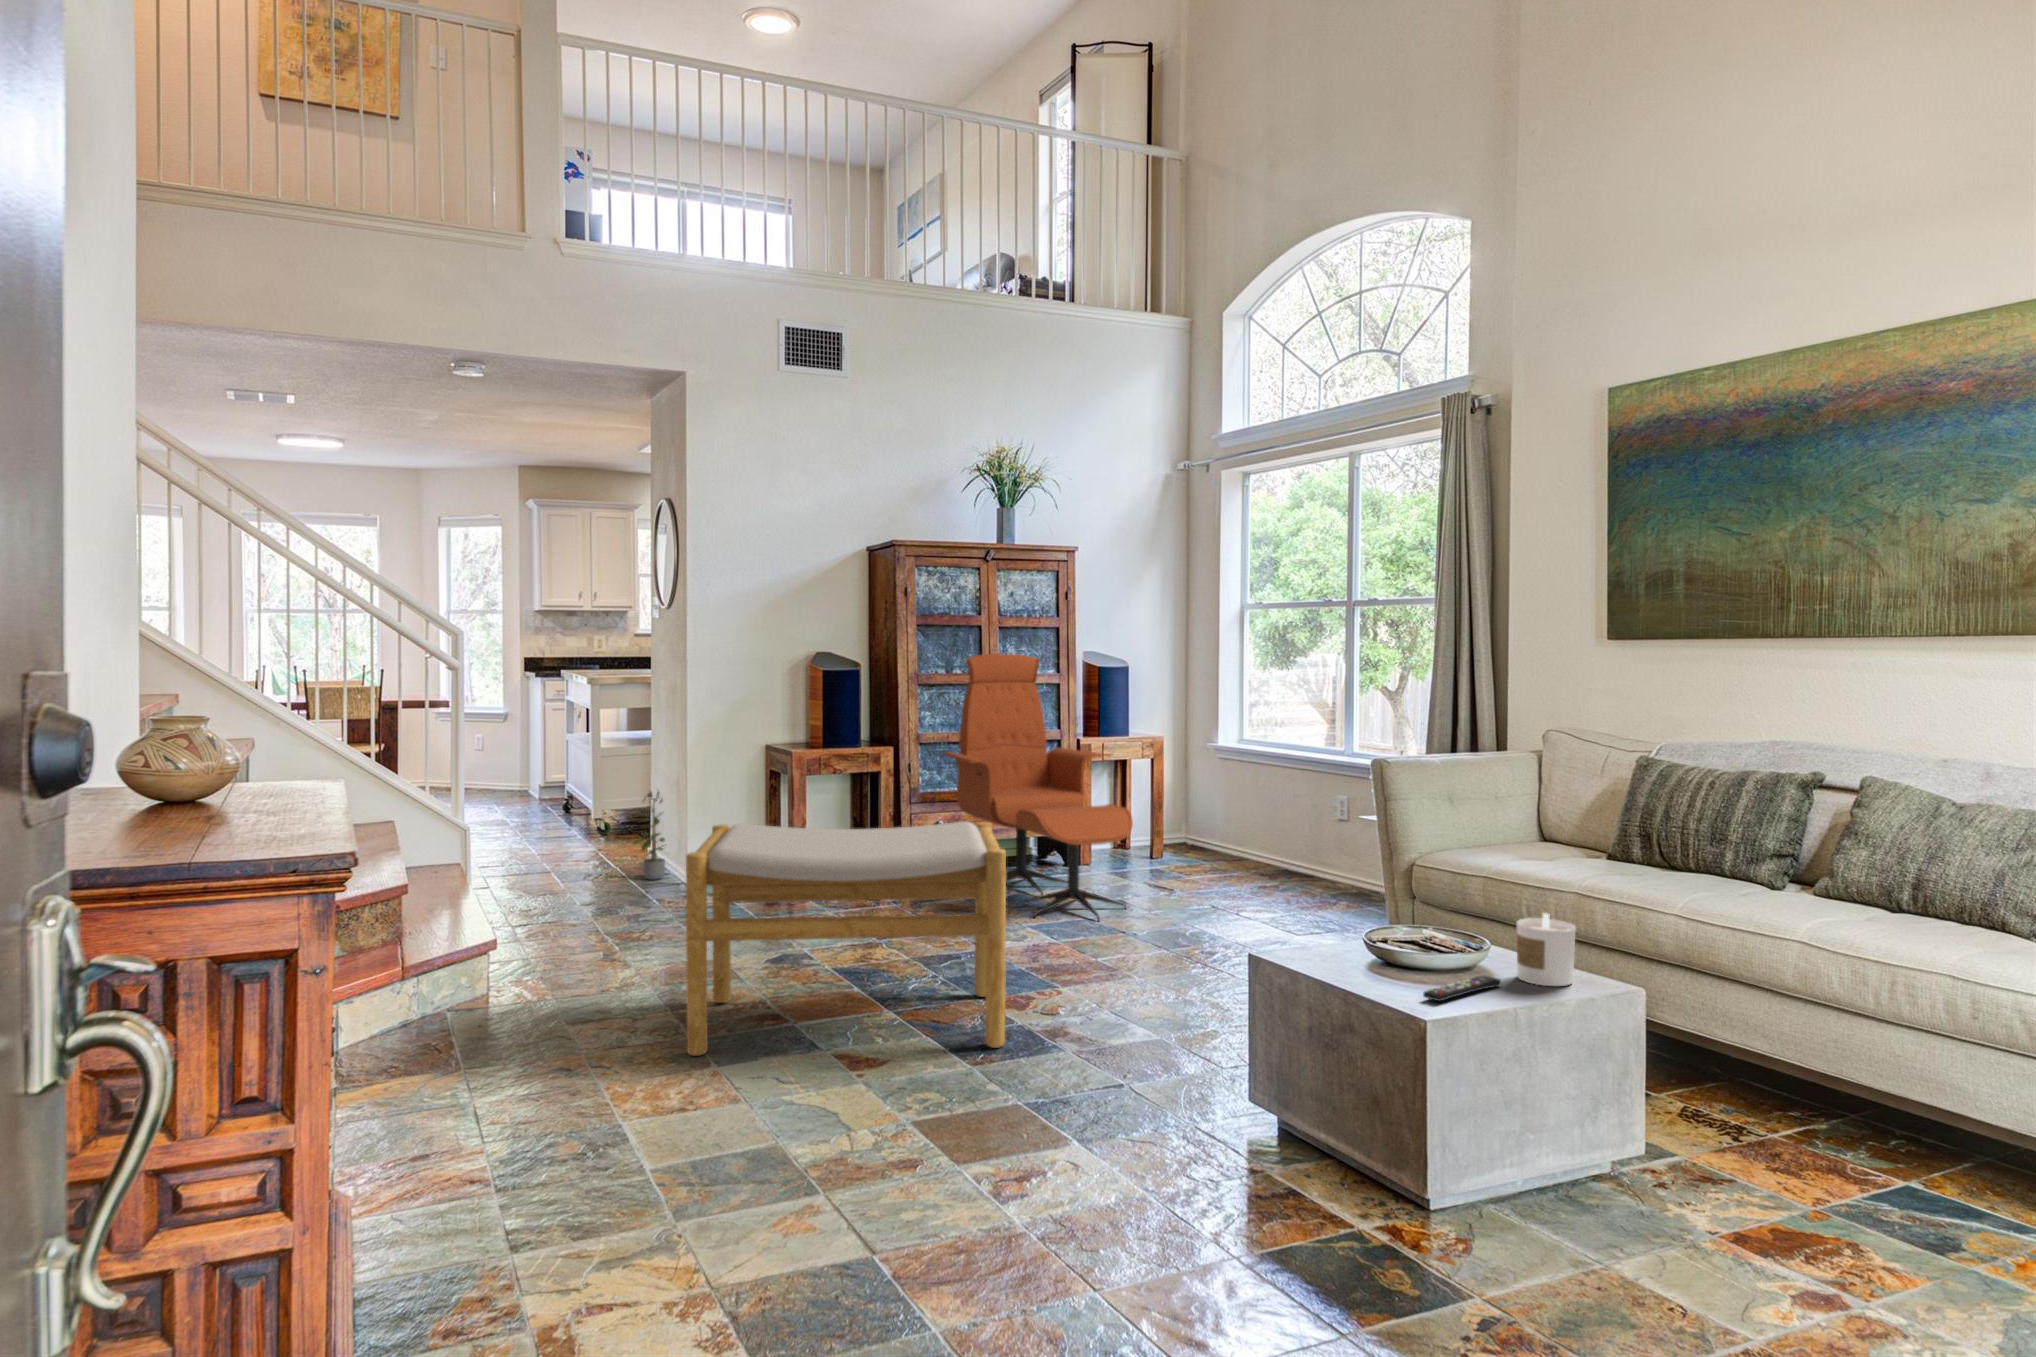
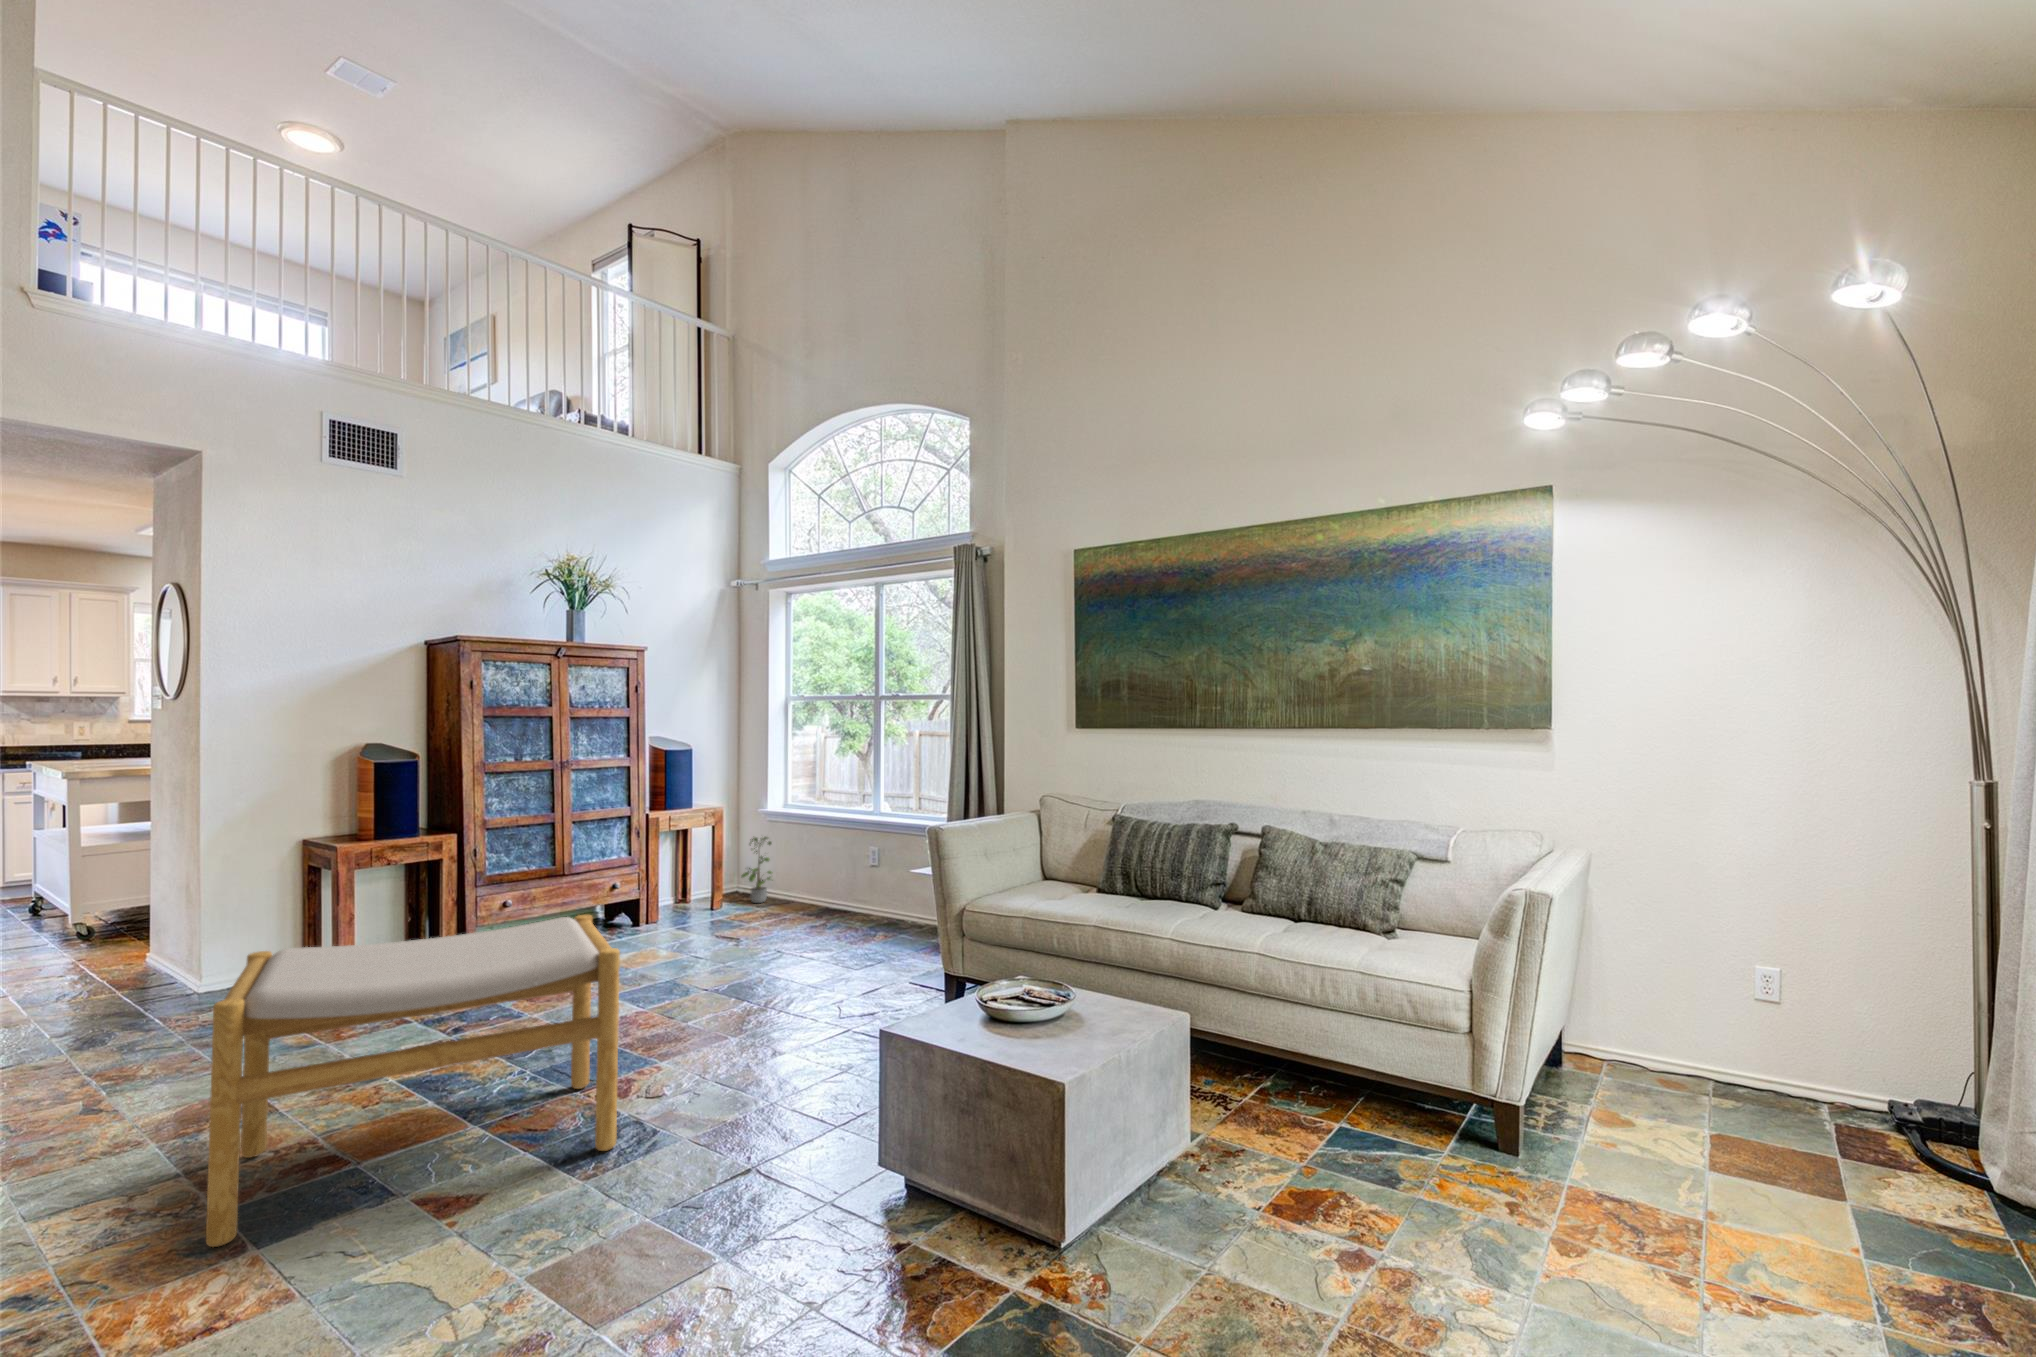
lounge chair: present [944,653,1133,920] -> none [515,741,708,987]
potted plant: present [634,792,665,880] -> present [742,837,772,903]
candle: present [1517,913,1576,986] -> none [1094,961,1138,1023]
remote control: present [1423,976,1501,1001] -> none [1043,1021,1090,1056]

